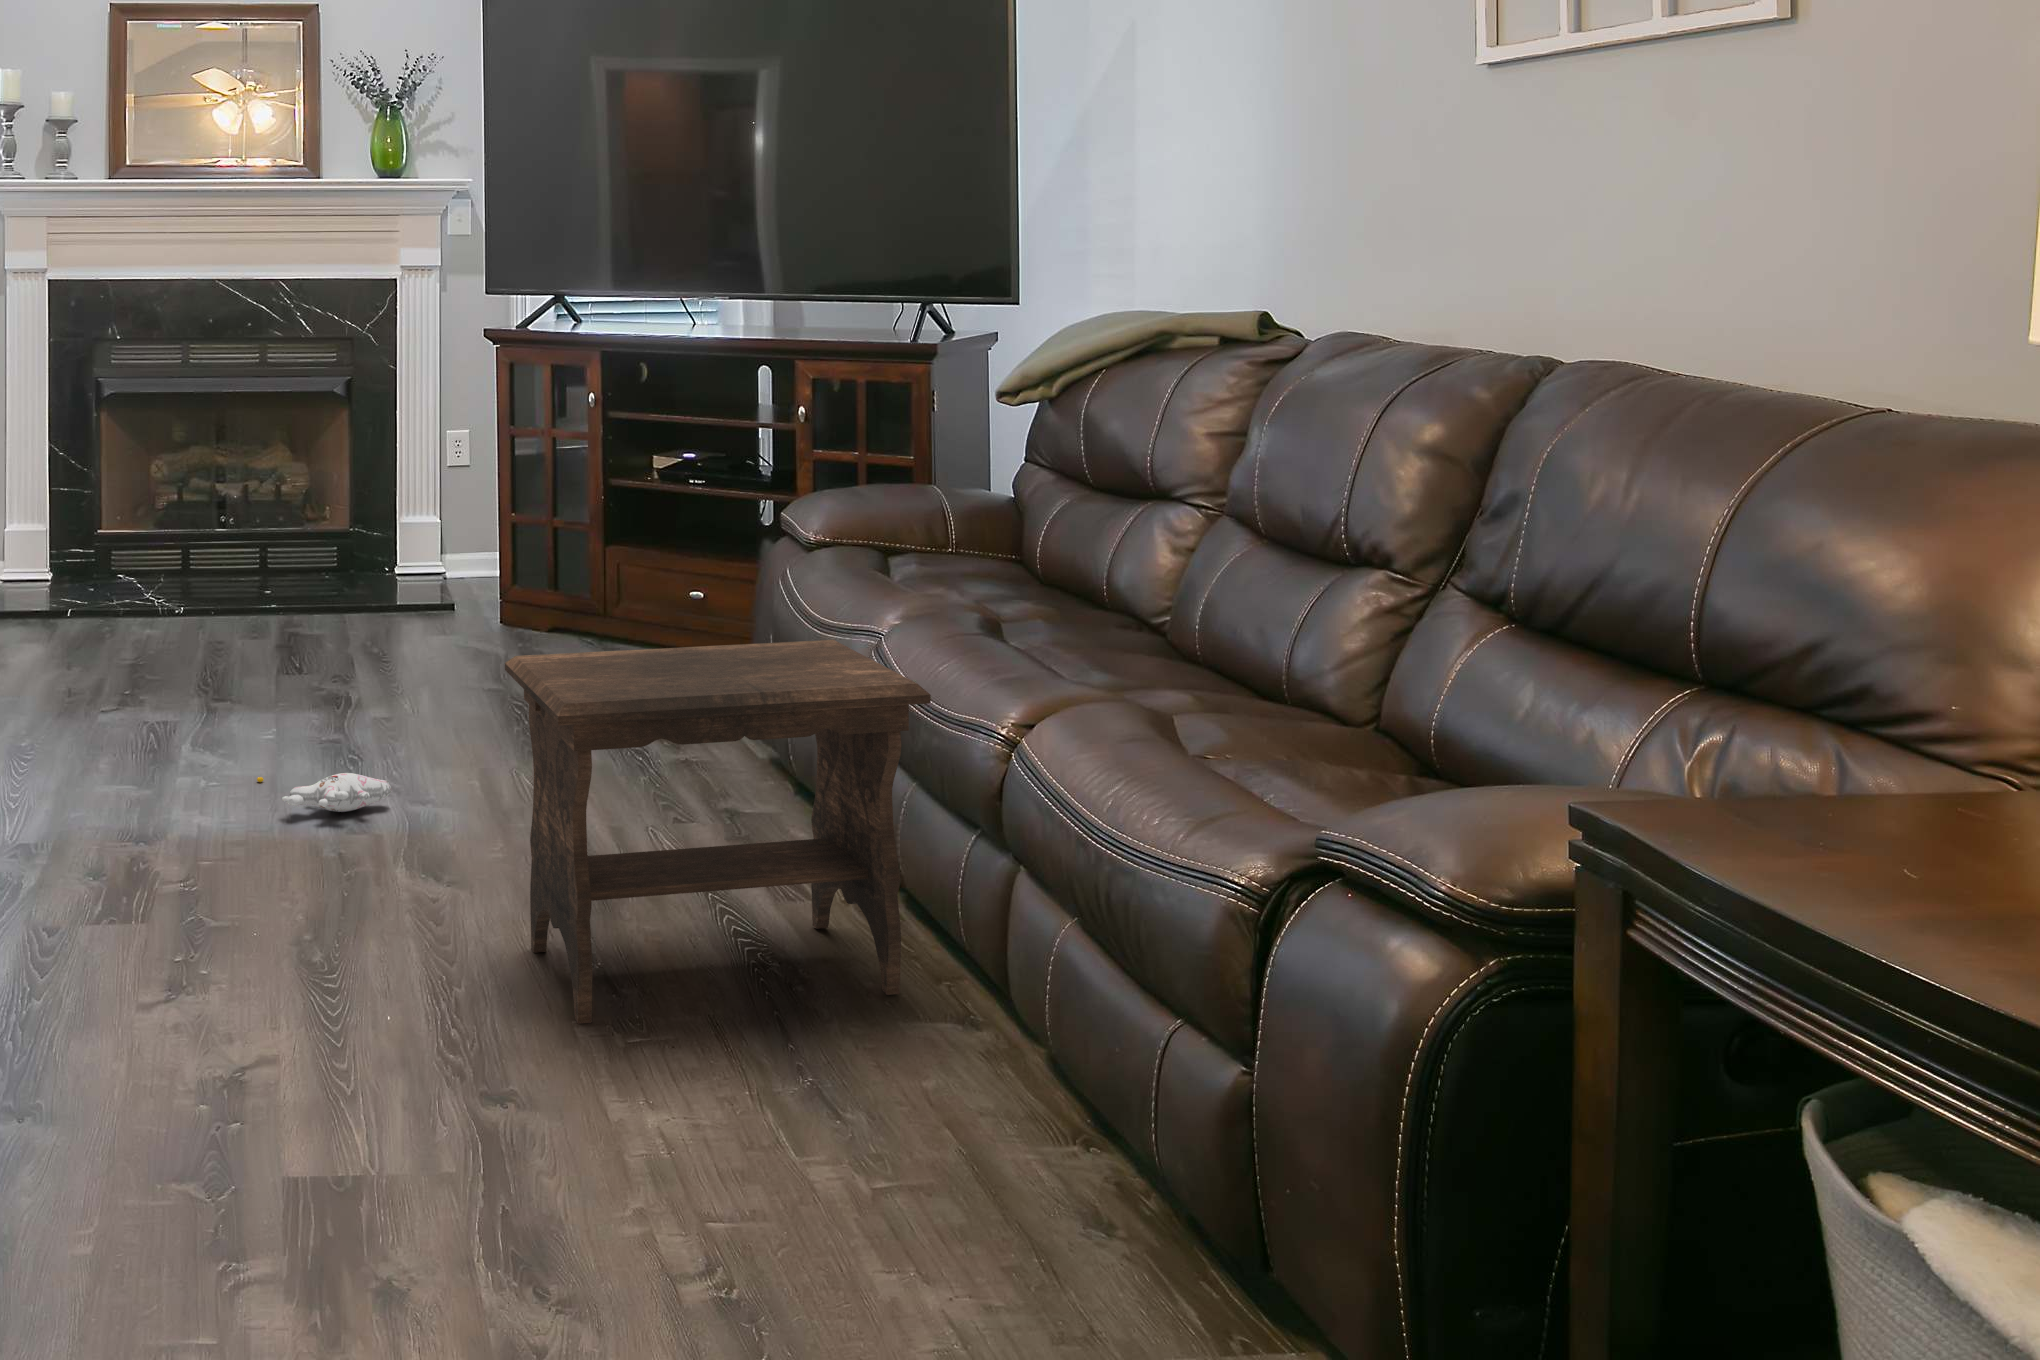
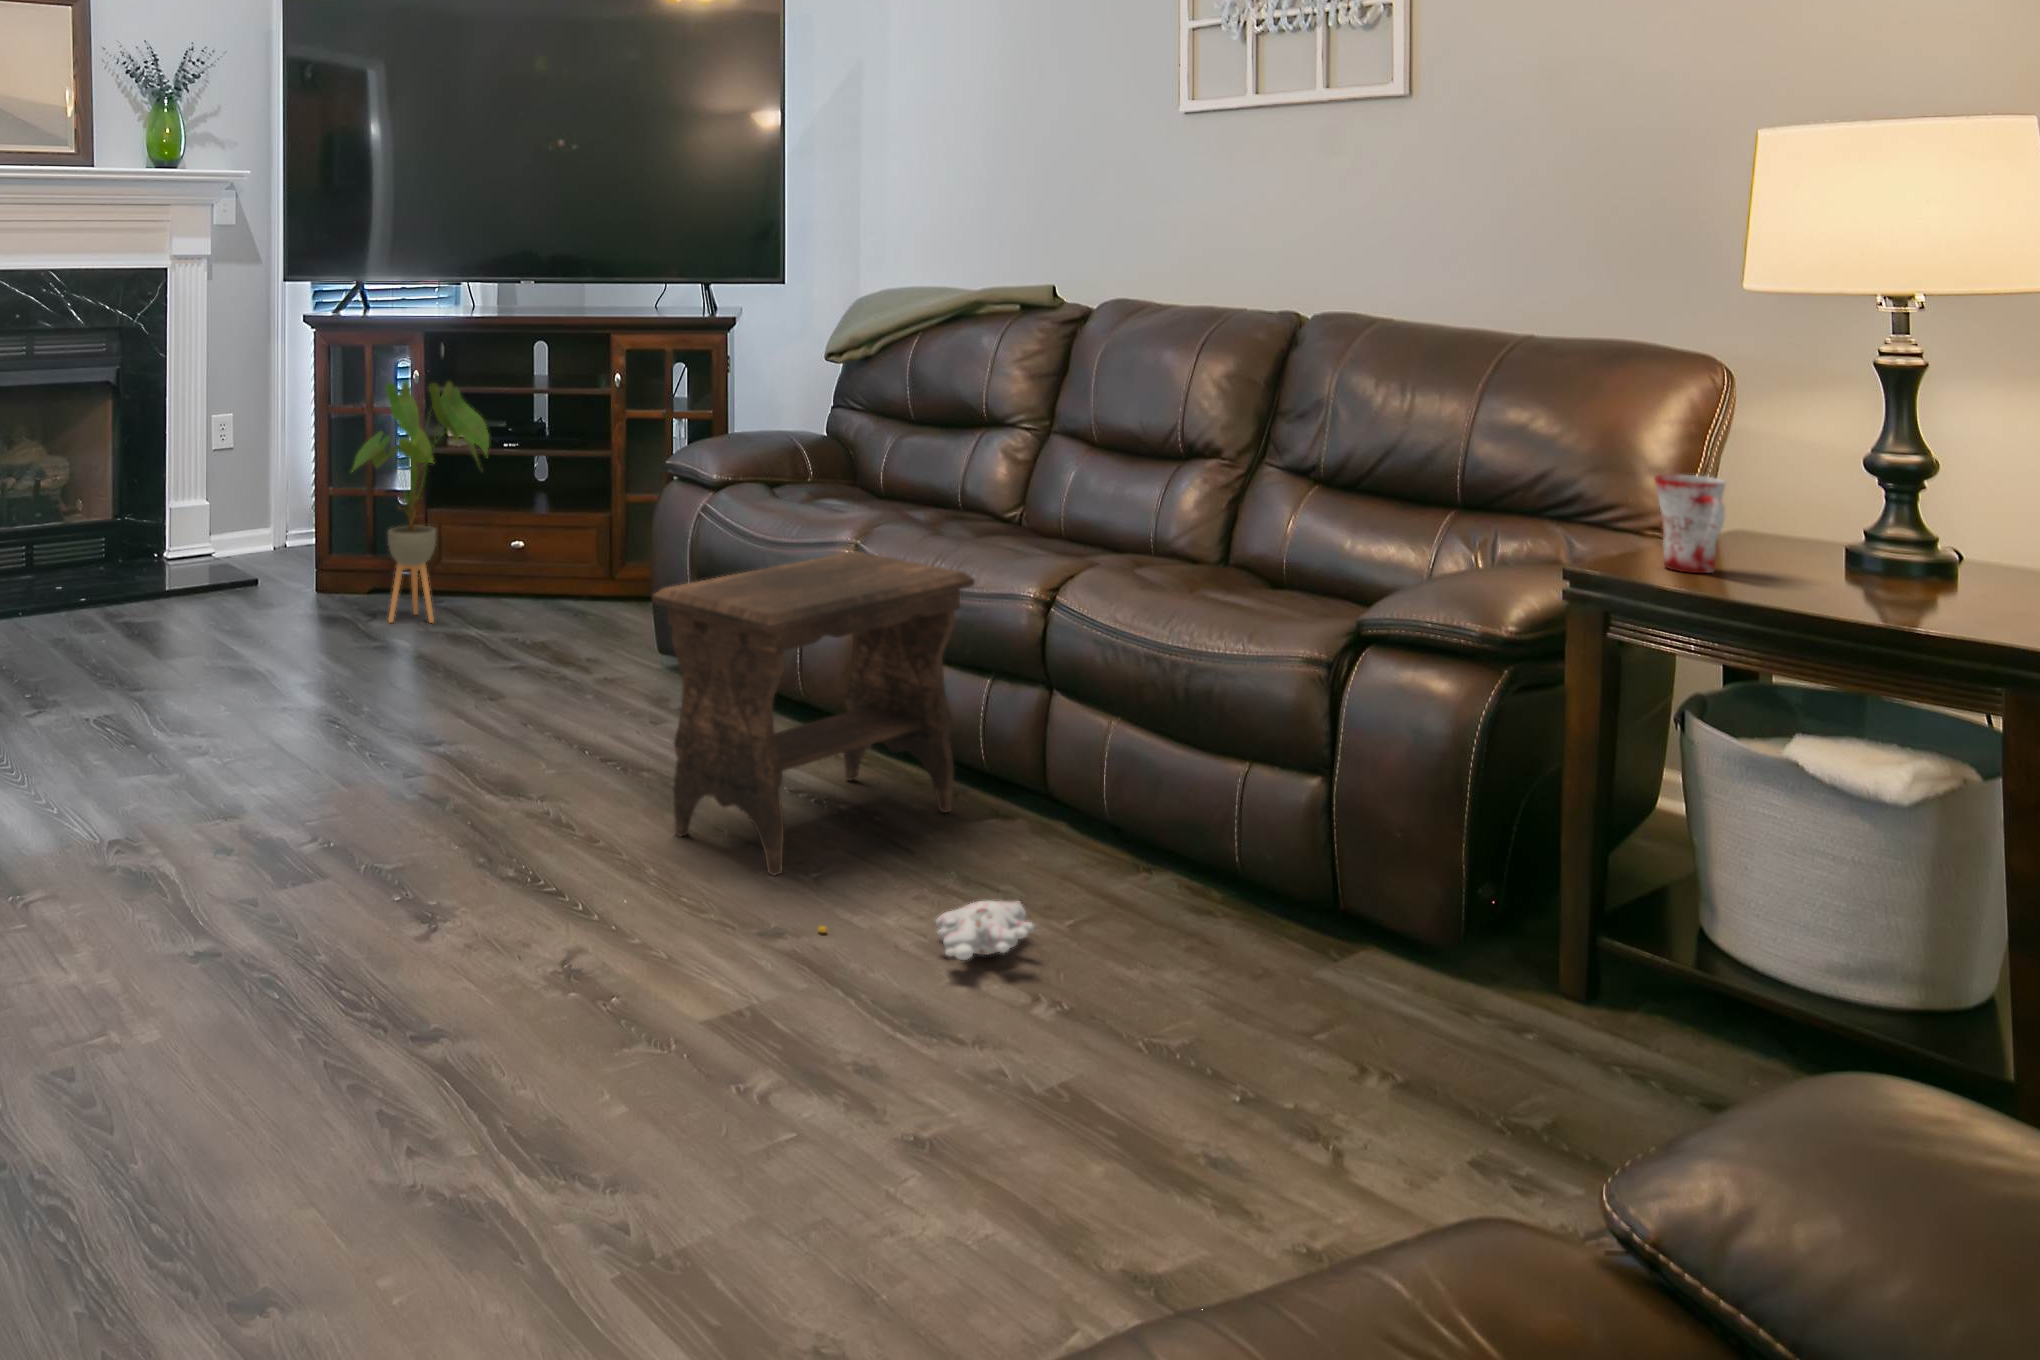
house plant: none [489,402,642,667] -> present [352,381,489,623]
mug: none [1790,666,1936,859] -> present [1655,474,1726,573]
plush toy: present [257,773,392,812] -> present [819,901,1035,960]

